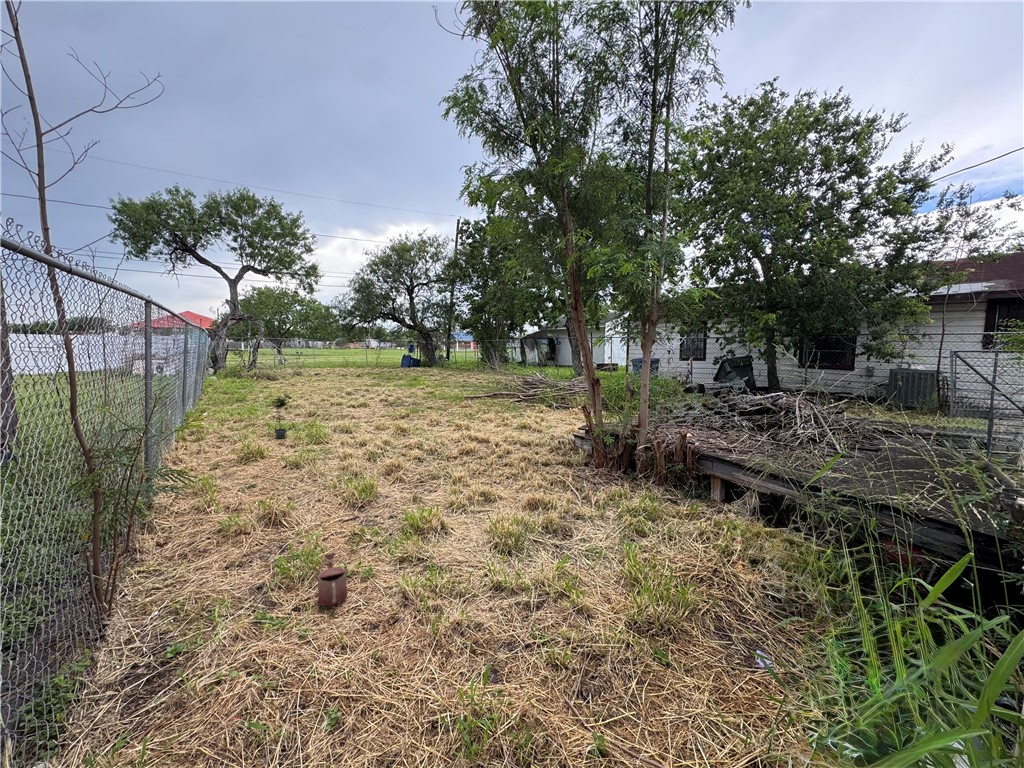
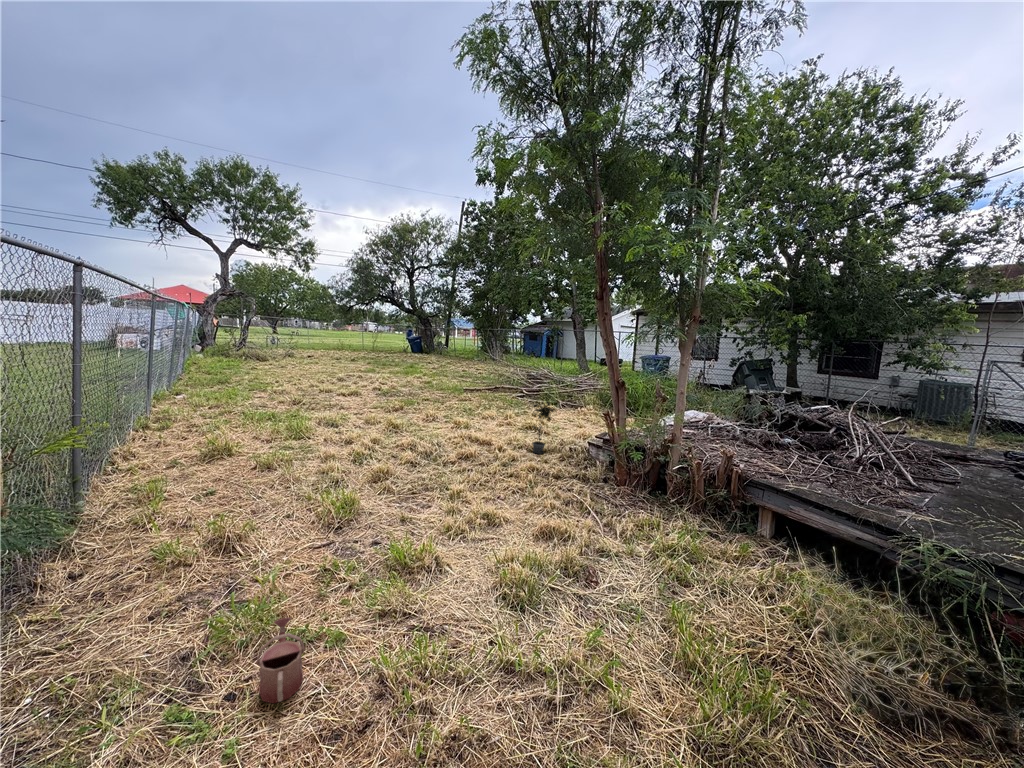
potted plant: present [272,394,290,439] -> present [532,401,555,454]

